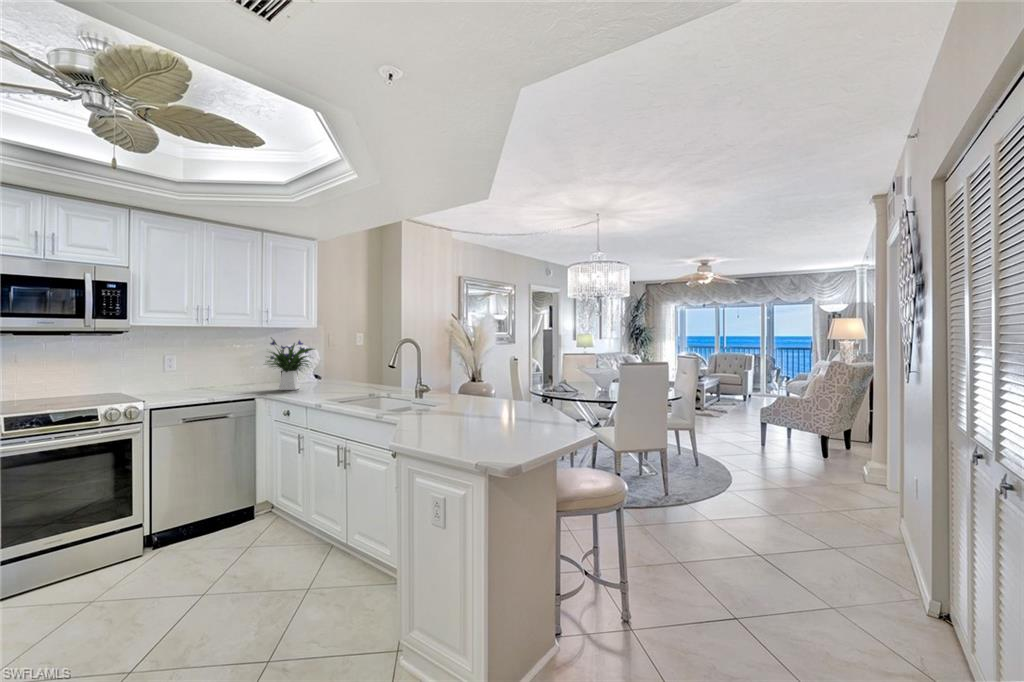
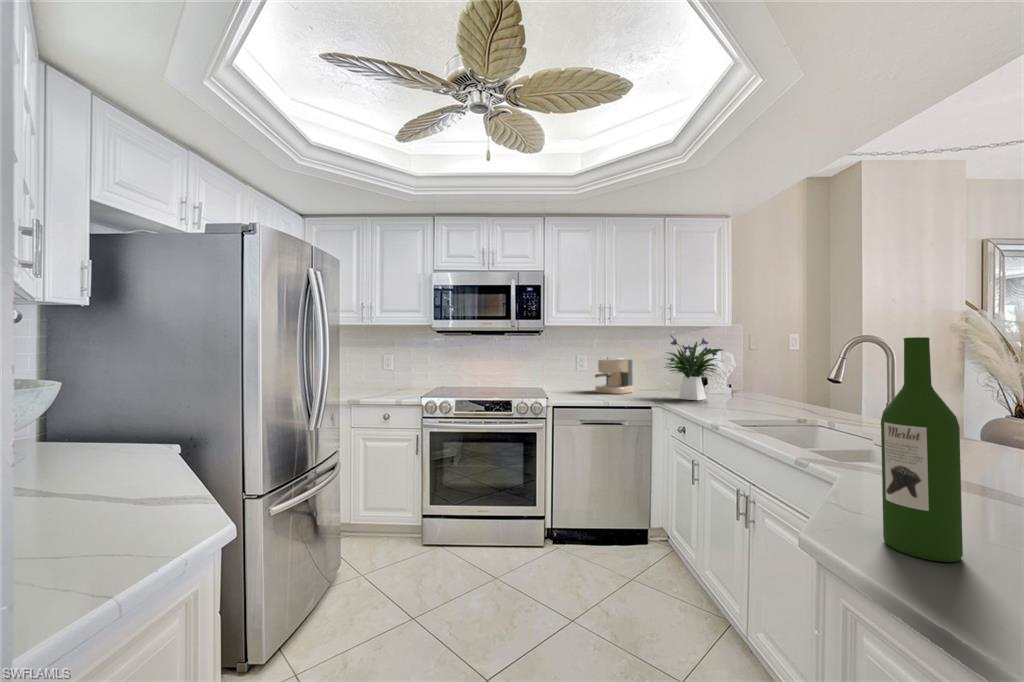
wine bottle: none [422,354,445,436] -> present [881,337,963,562]
coffee maker: none [188,357,230,392] -> present [595,357,633,394]

